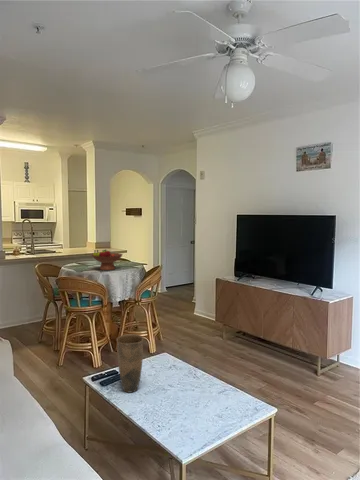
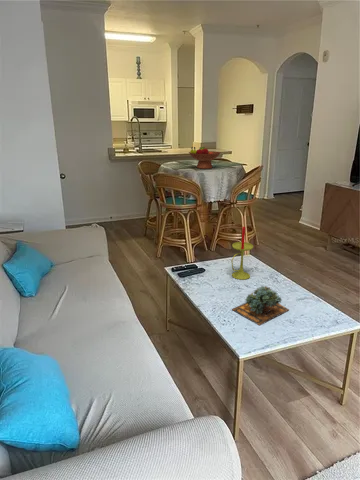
candle: none [152,326,172,380] -> present [231,227,253,280]
vase: present [116,334,144,392] -> none [193,230,221,286]
succulent plant: none [163,384,215,425] -> present [232,286,289,325]

